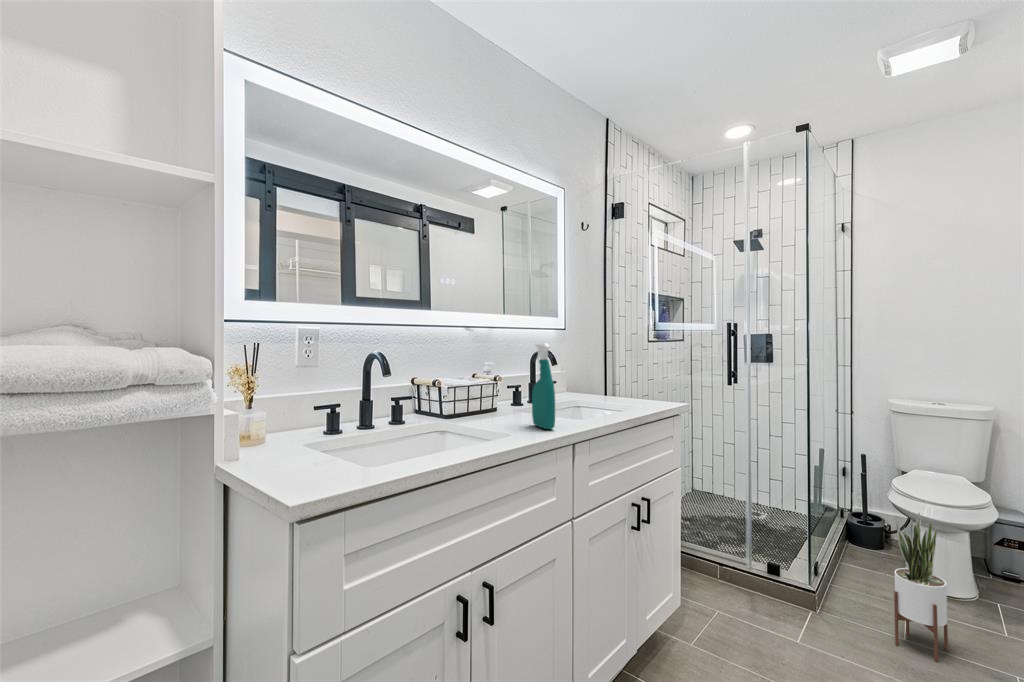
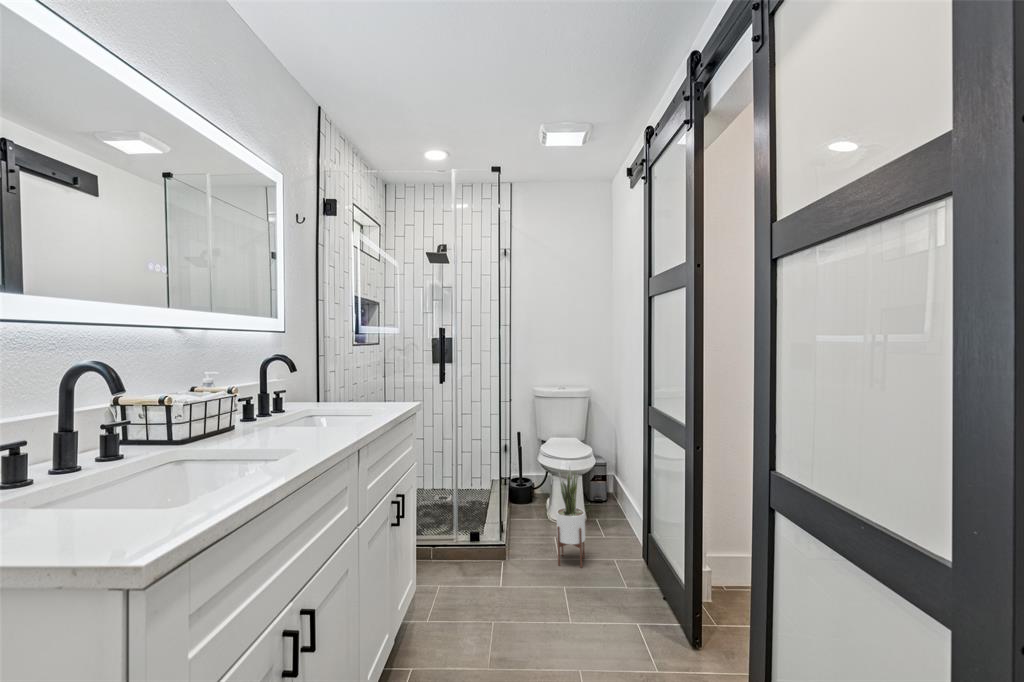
spray bottle: present [532,342,555,429] -> none [303,346,337,439]

